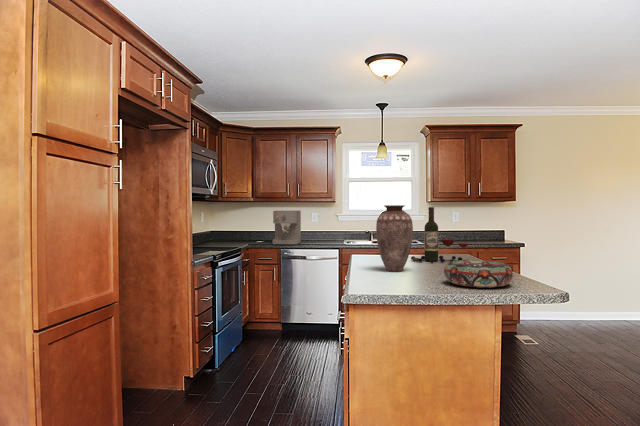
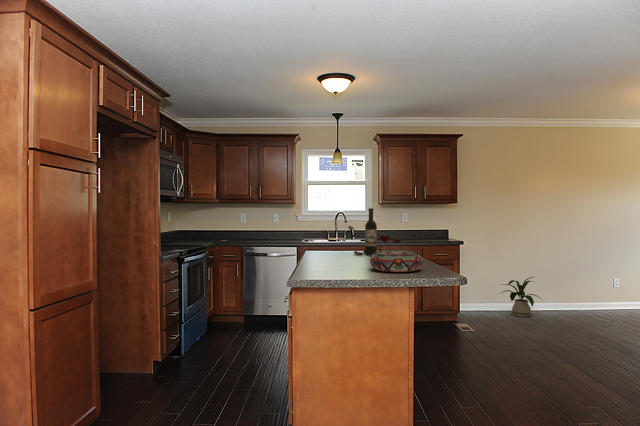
vase: present [376,205,413,271] -> none [320,207,351,262]
coffee maker: present [272,210,301,245] -> none [235,211,262,243]
house plant: none [560,284,619,329] -> present [504,277,538,317]

